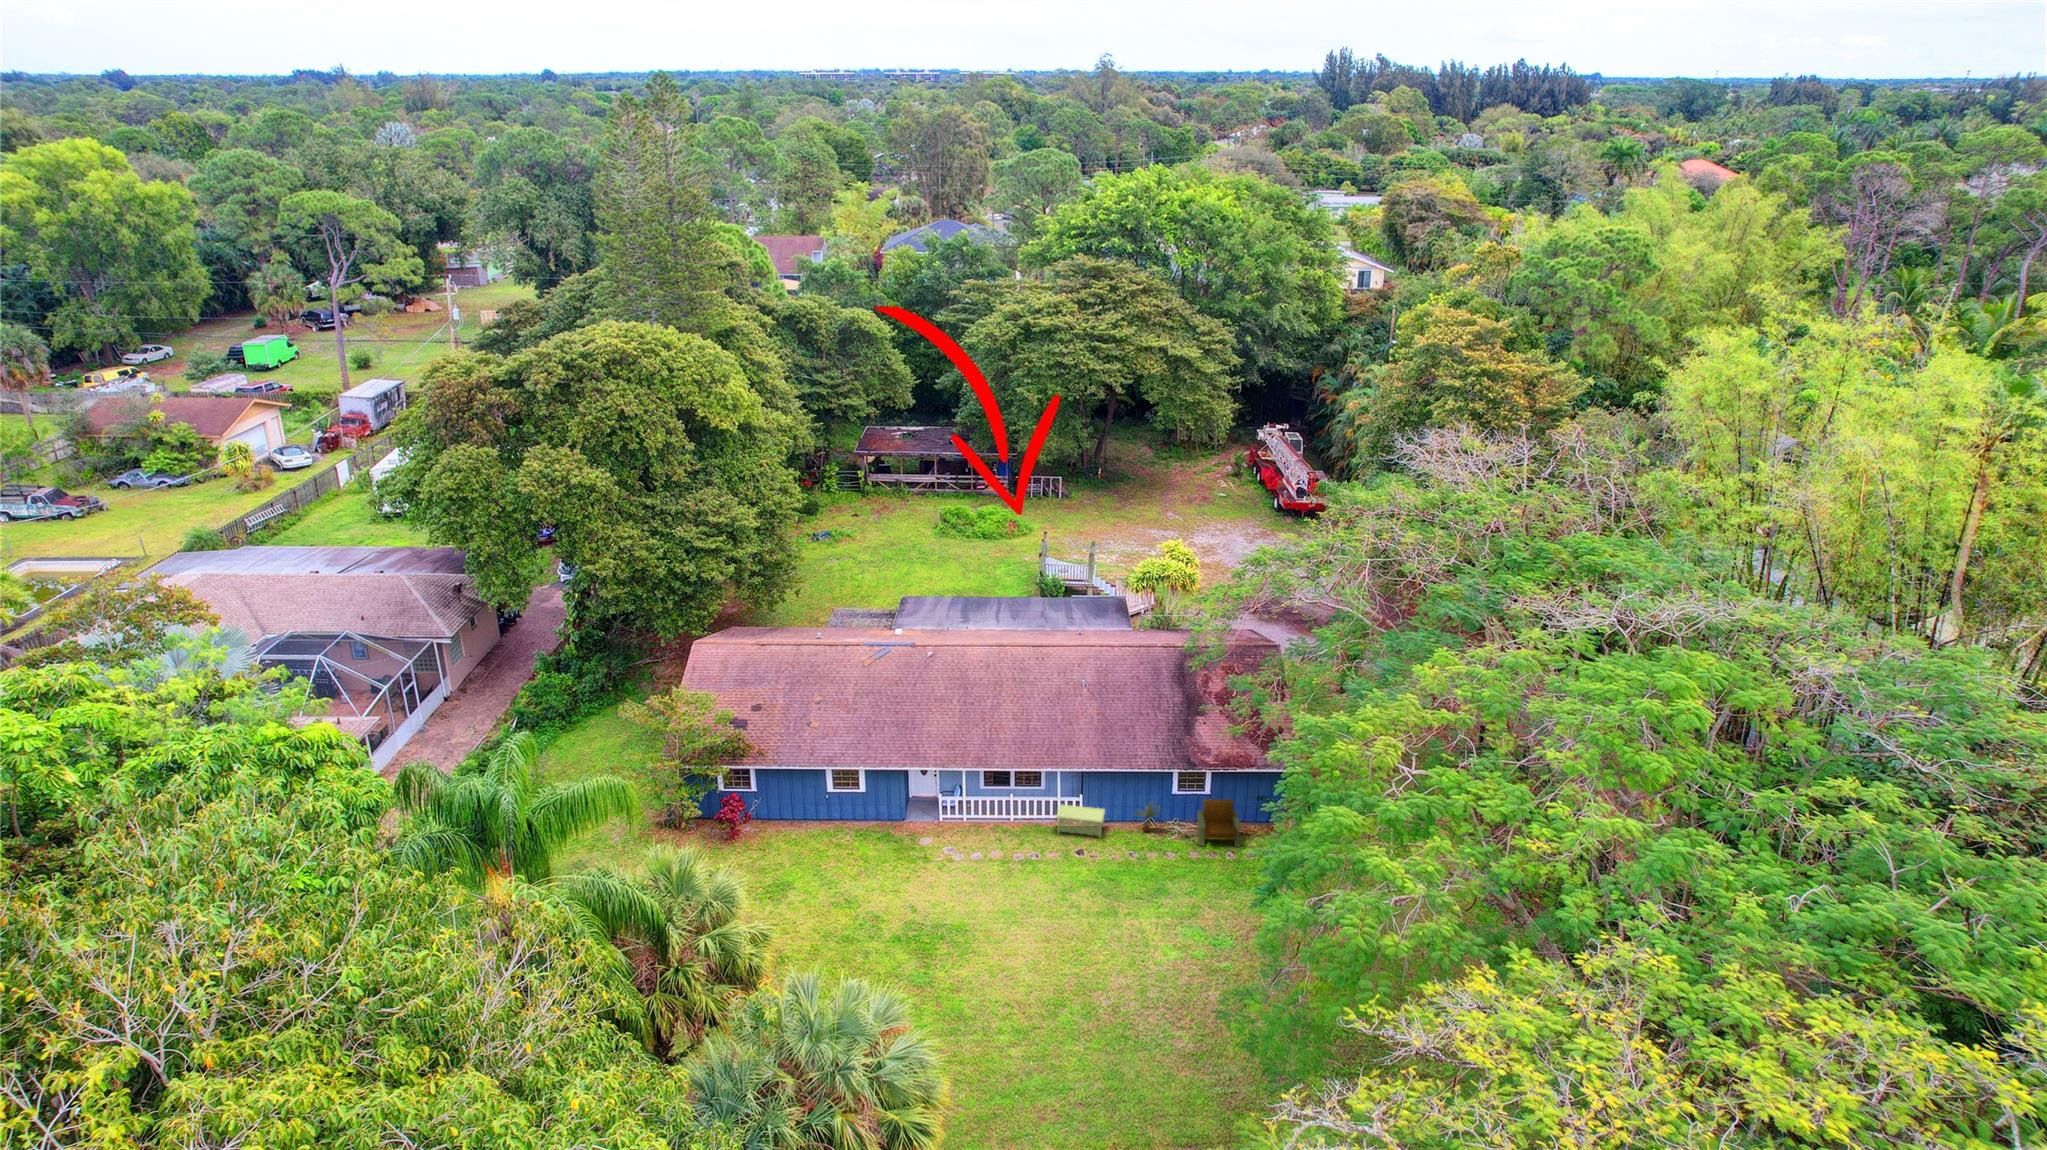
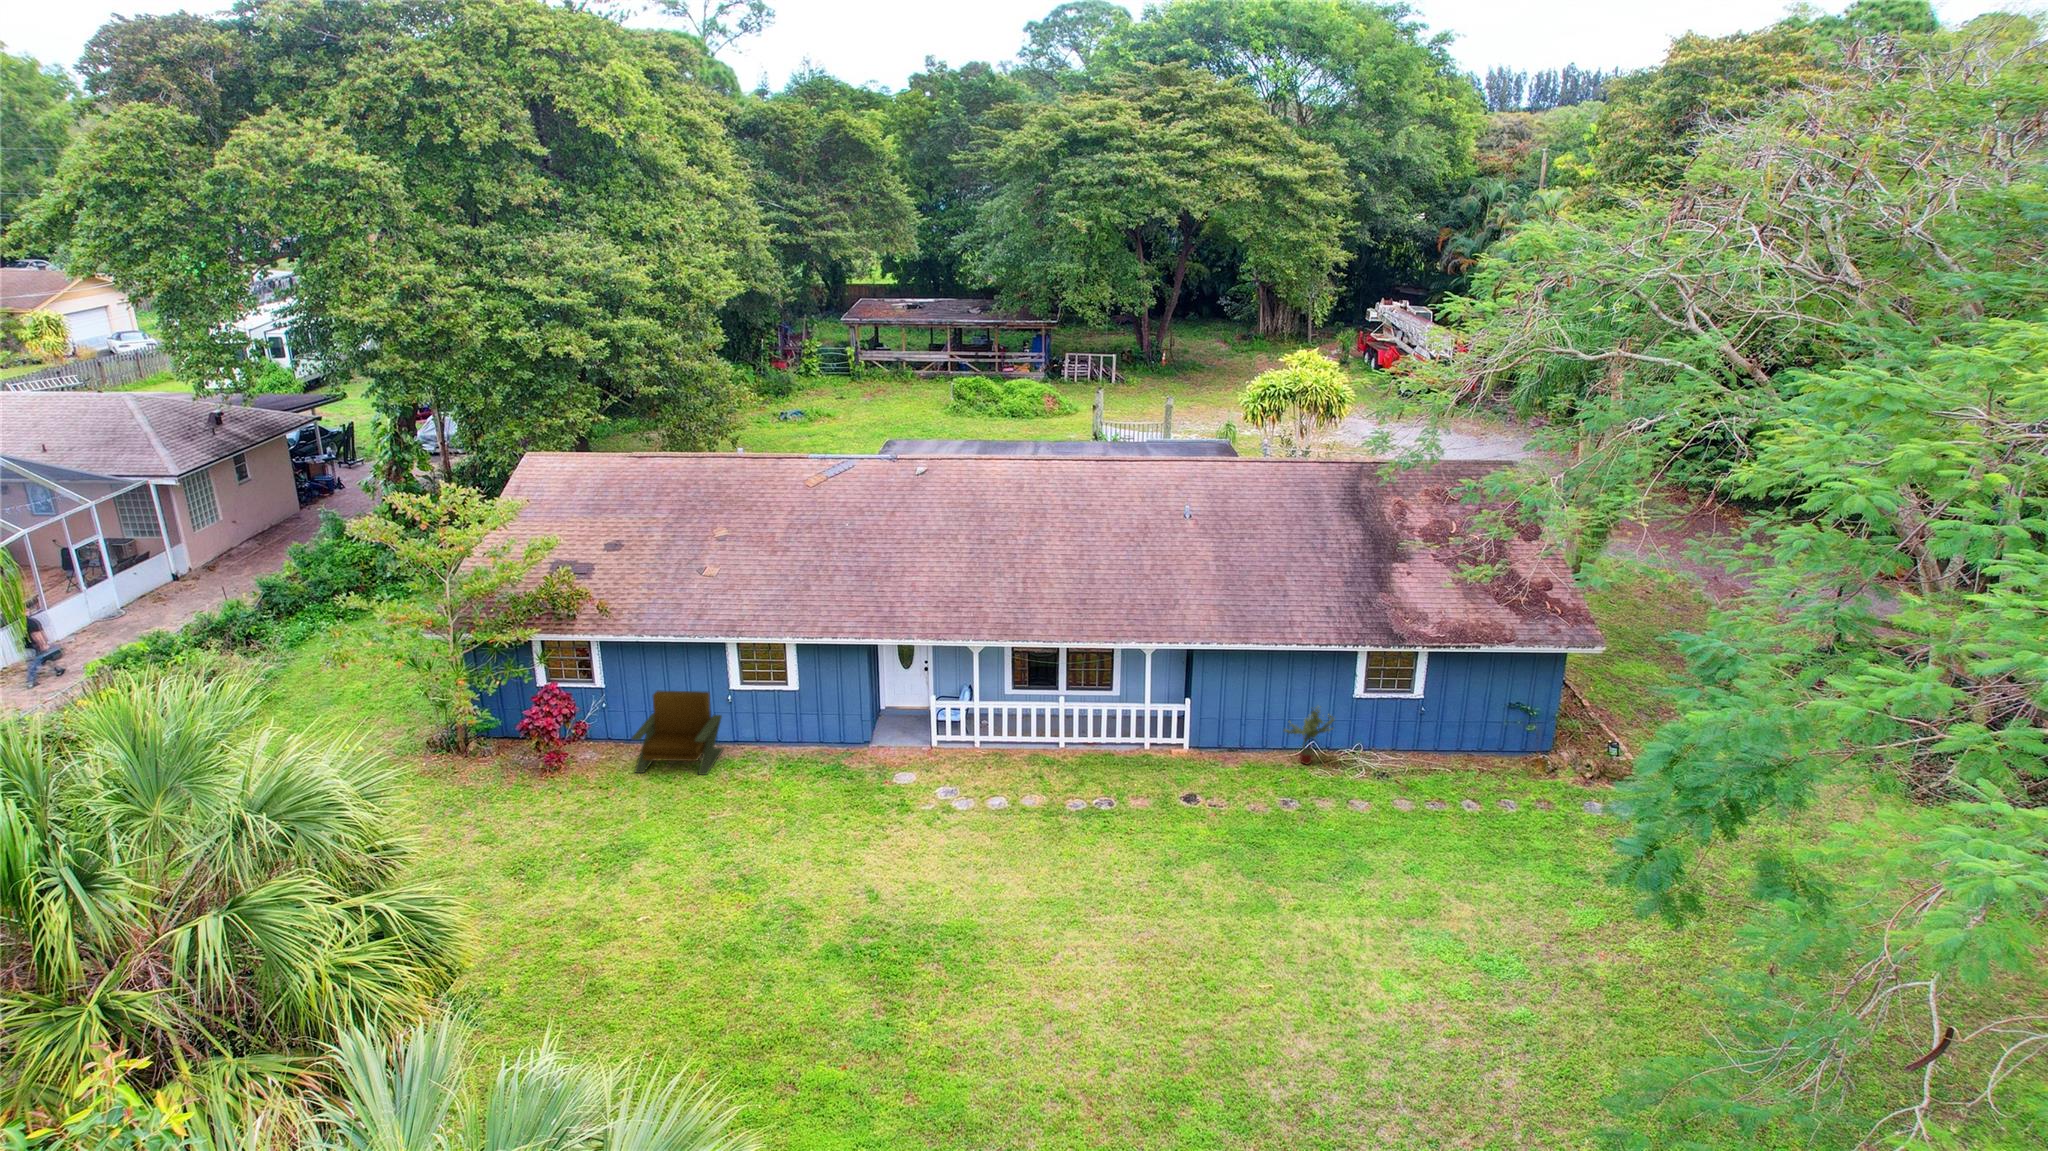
lounge chair: present [1196,799,1241,847] -> present [632,691,723,775]
storage bench: present [1056,805,1105,837] -> none [1143,715,1231,774]

